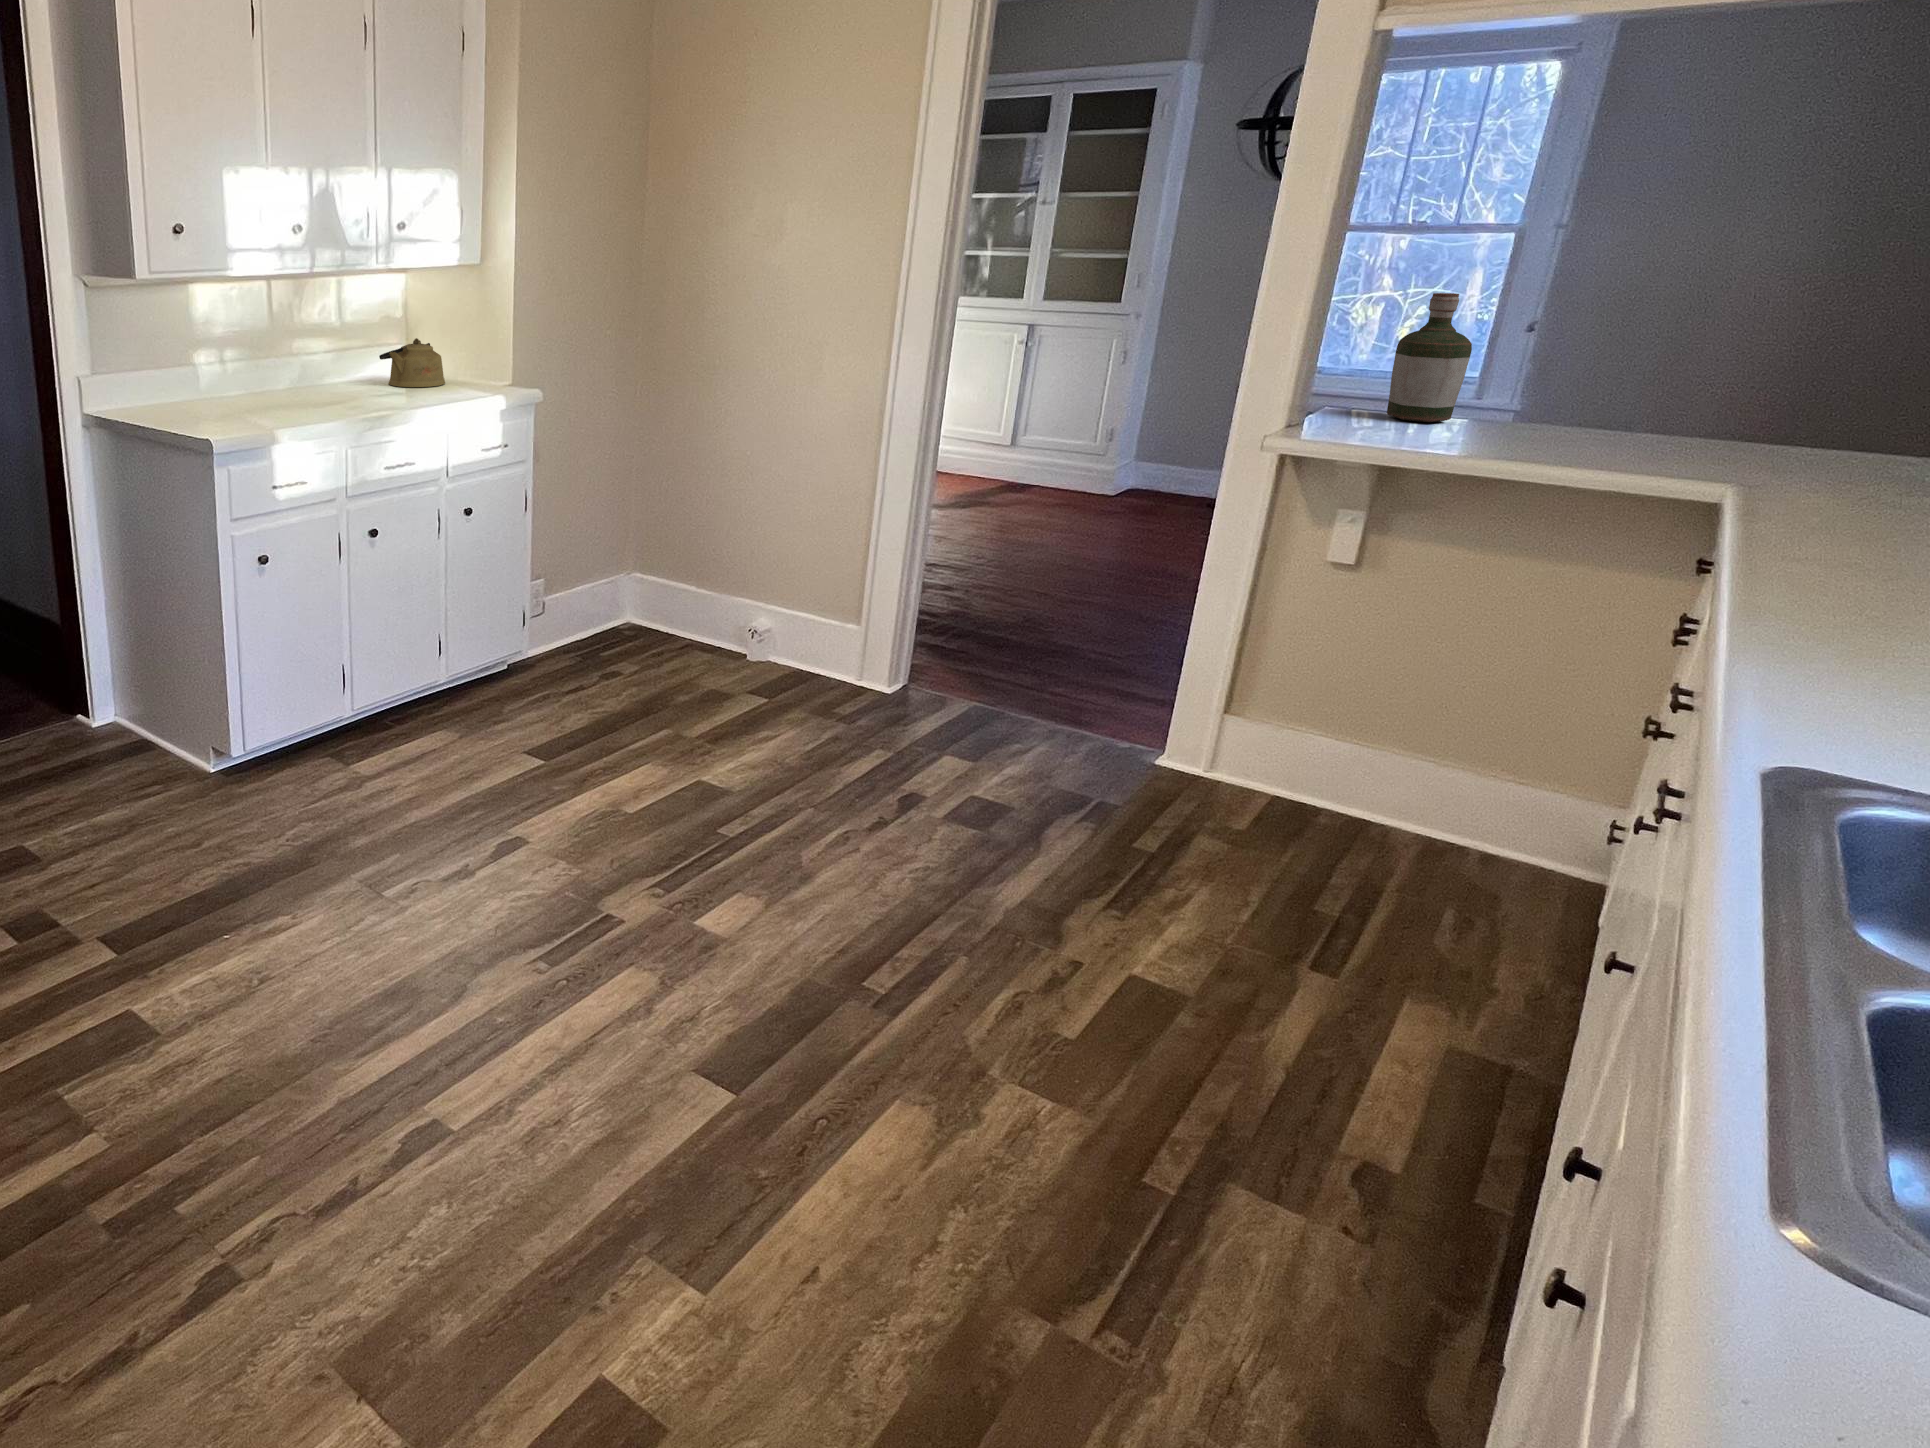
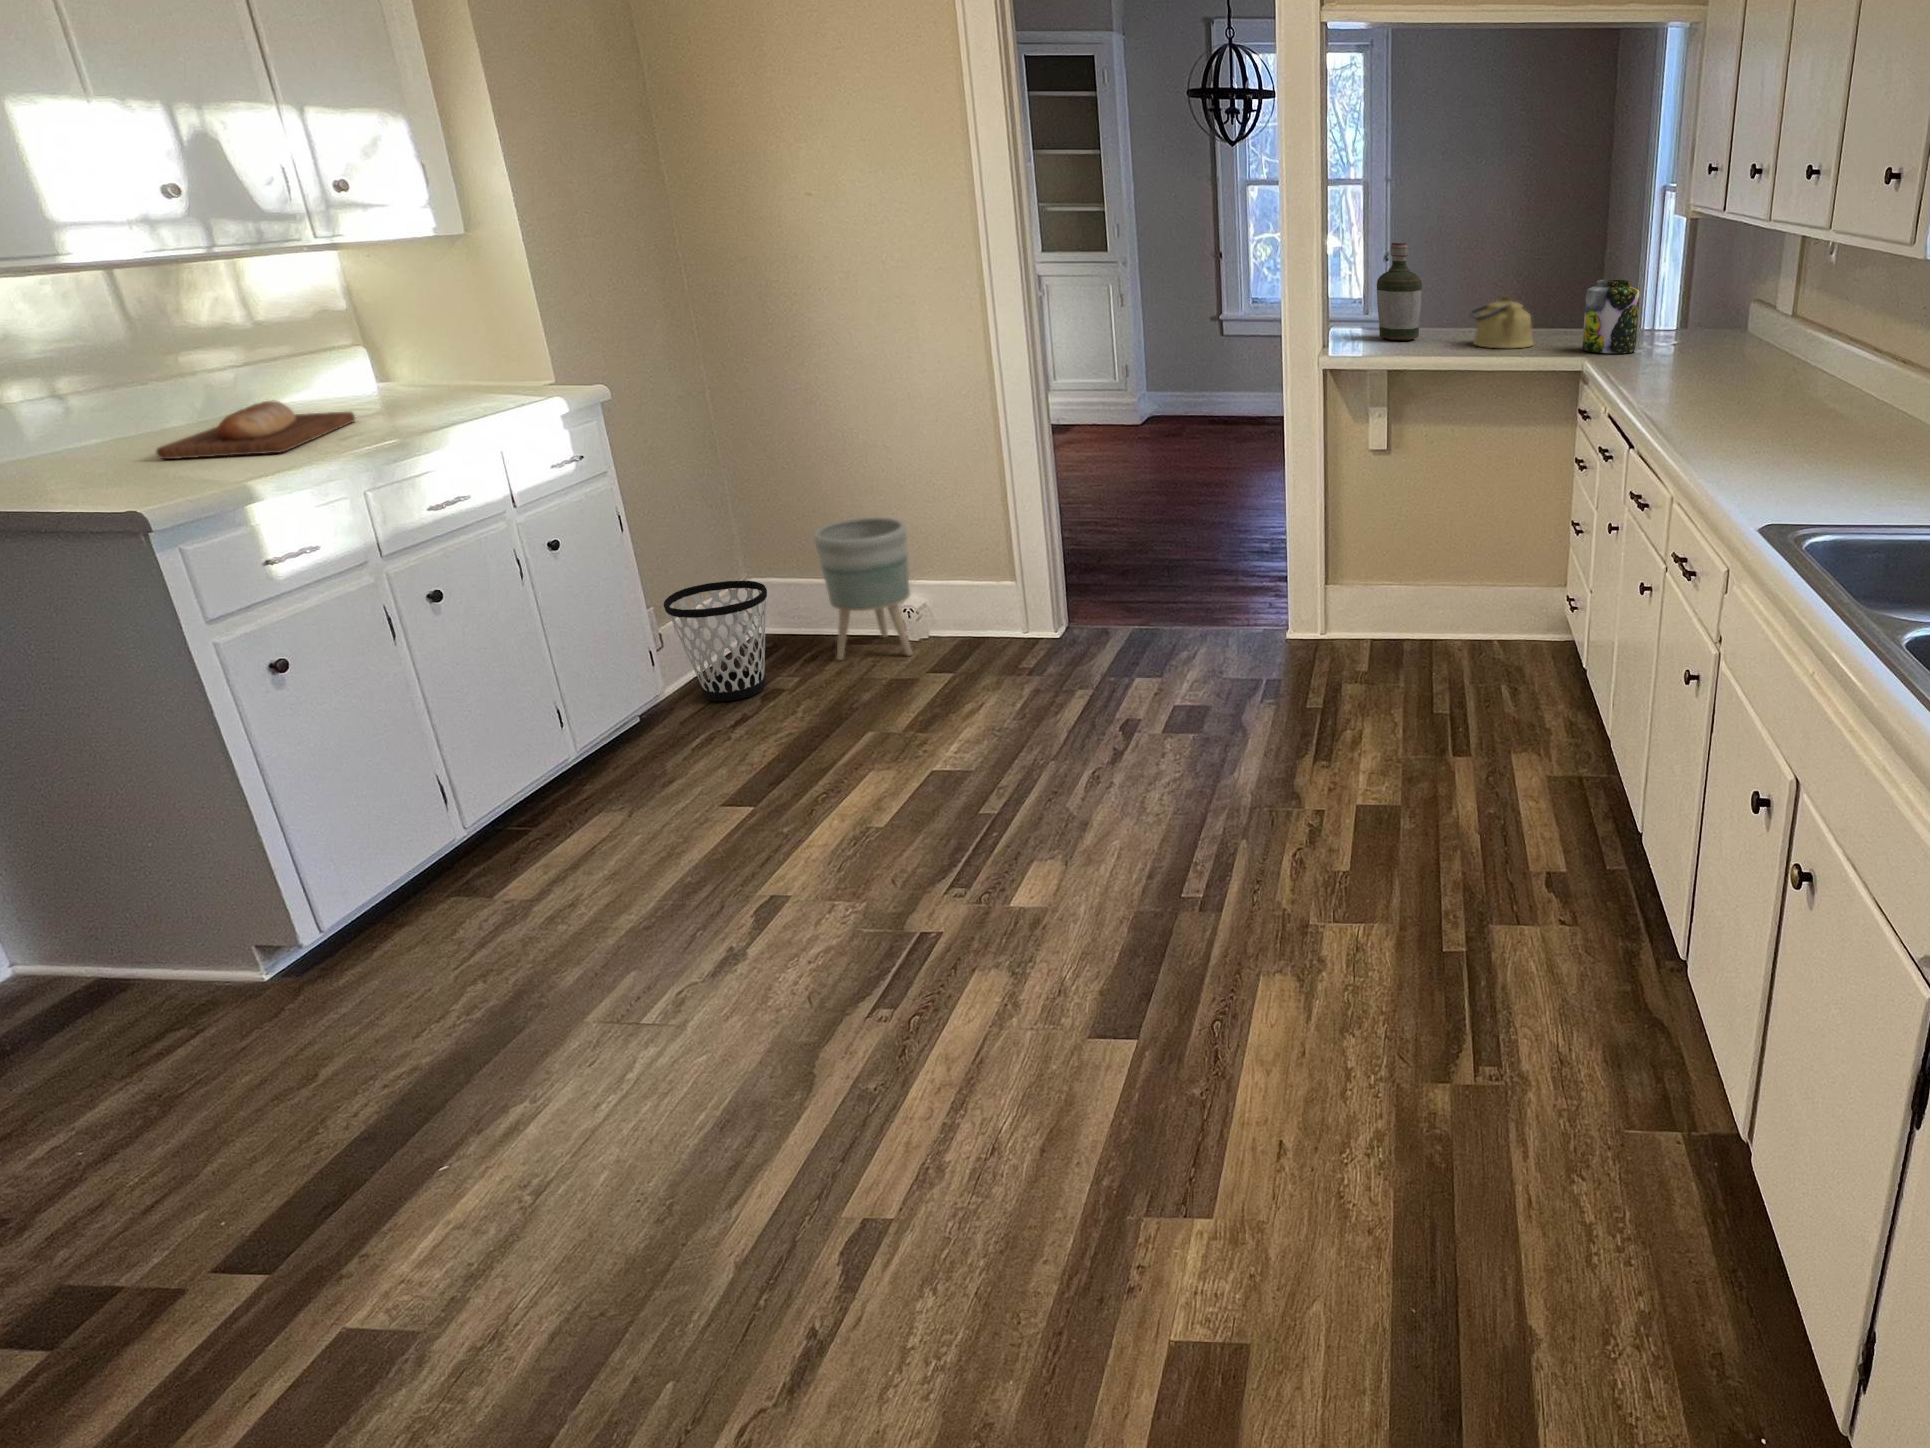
kettle: present [379,338,445,387] -> present [1469,295,1533,348]
jar: none [1748,361,1898,477] -> present [1582,280,1640,353]
bread loaf: none [248,376,366,413] -> present [156,400,355,459]
planter: none [671,533,761,672] -> present [813,517,912,660]
wastebasket: none [541,567,623,672] -> present [663,581,767,701]

